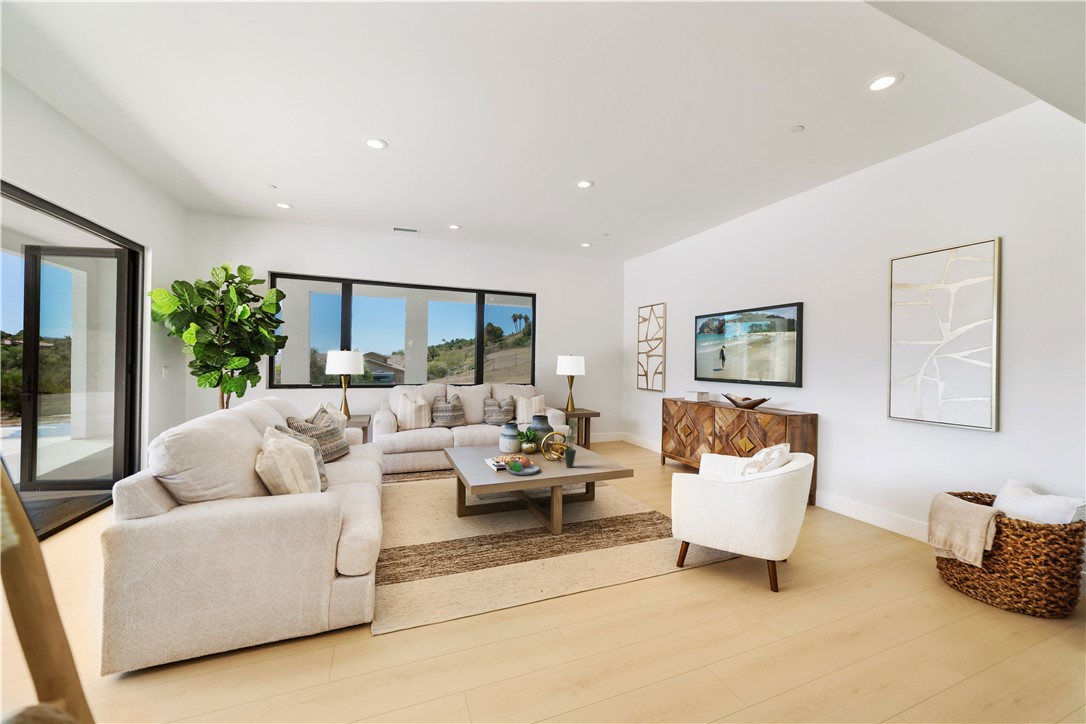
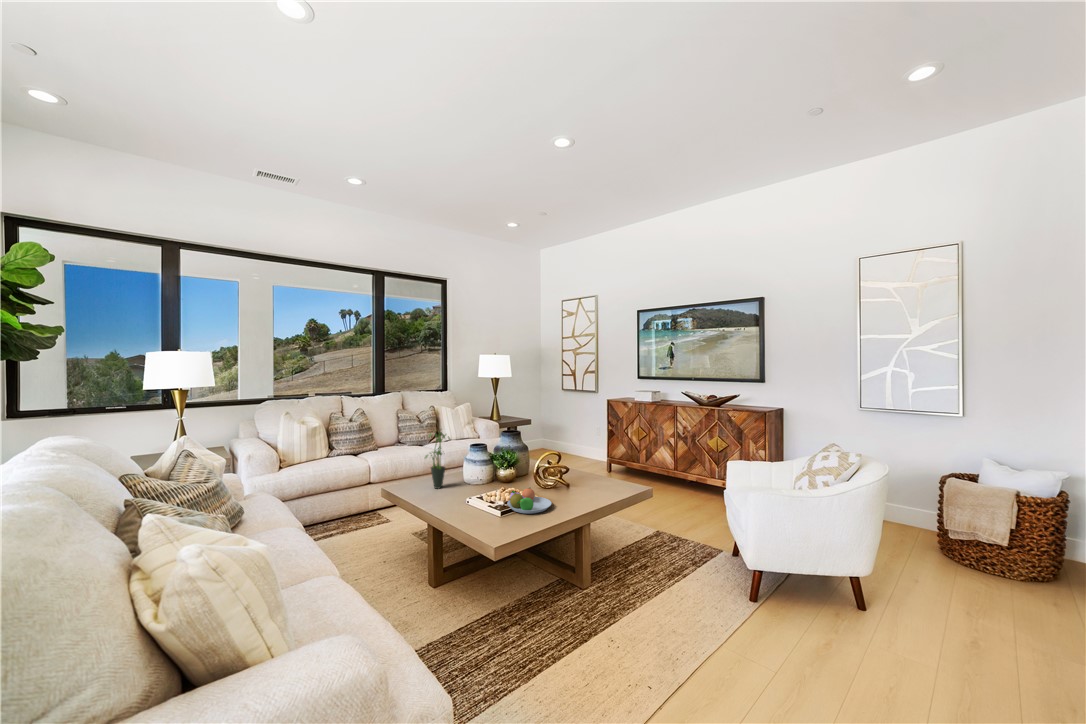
potted plant: present [560,421,580,468] -> present [425,430,450,489]

